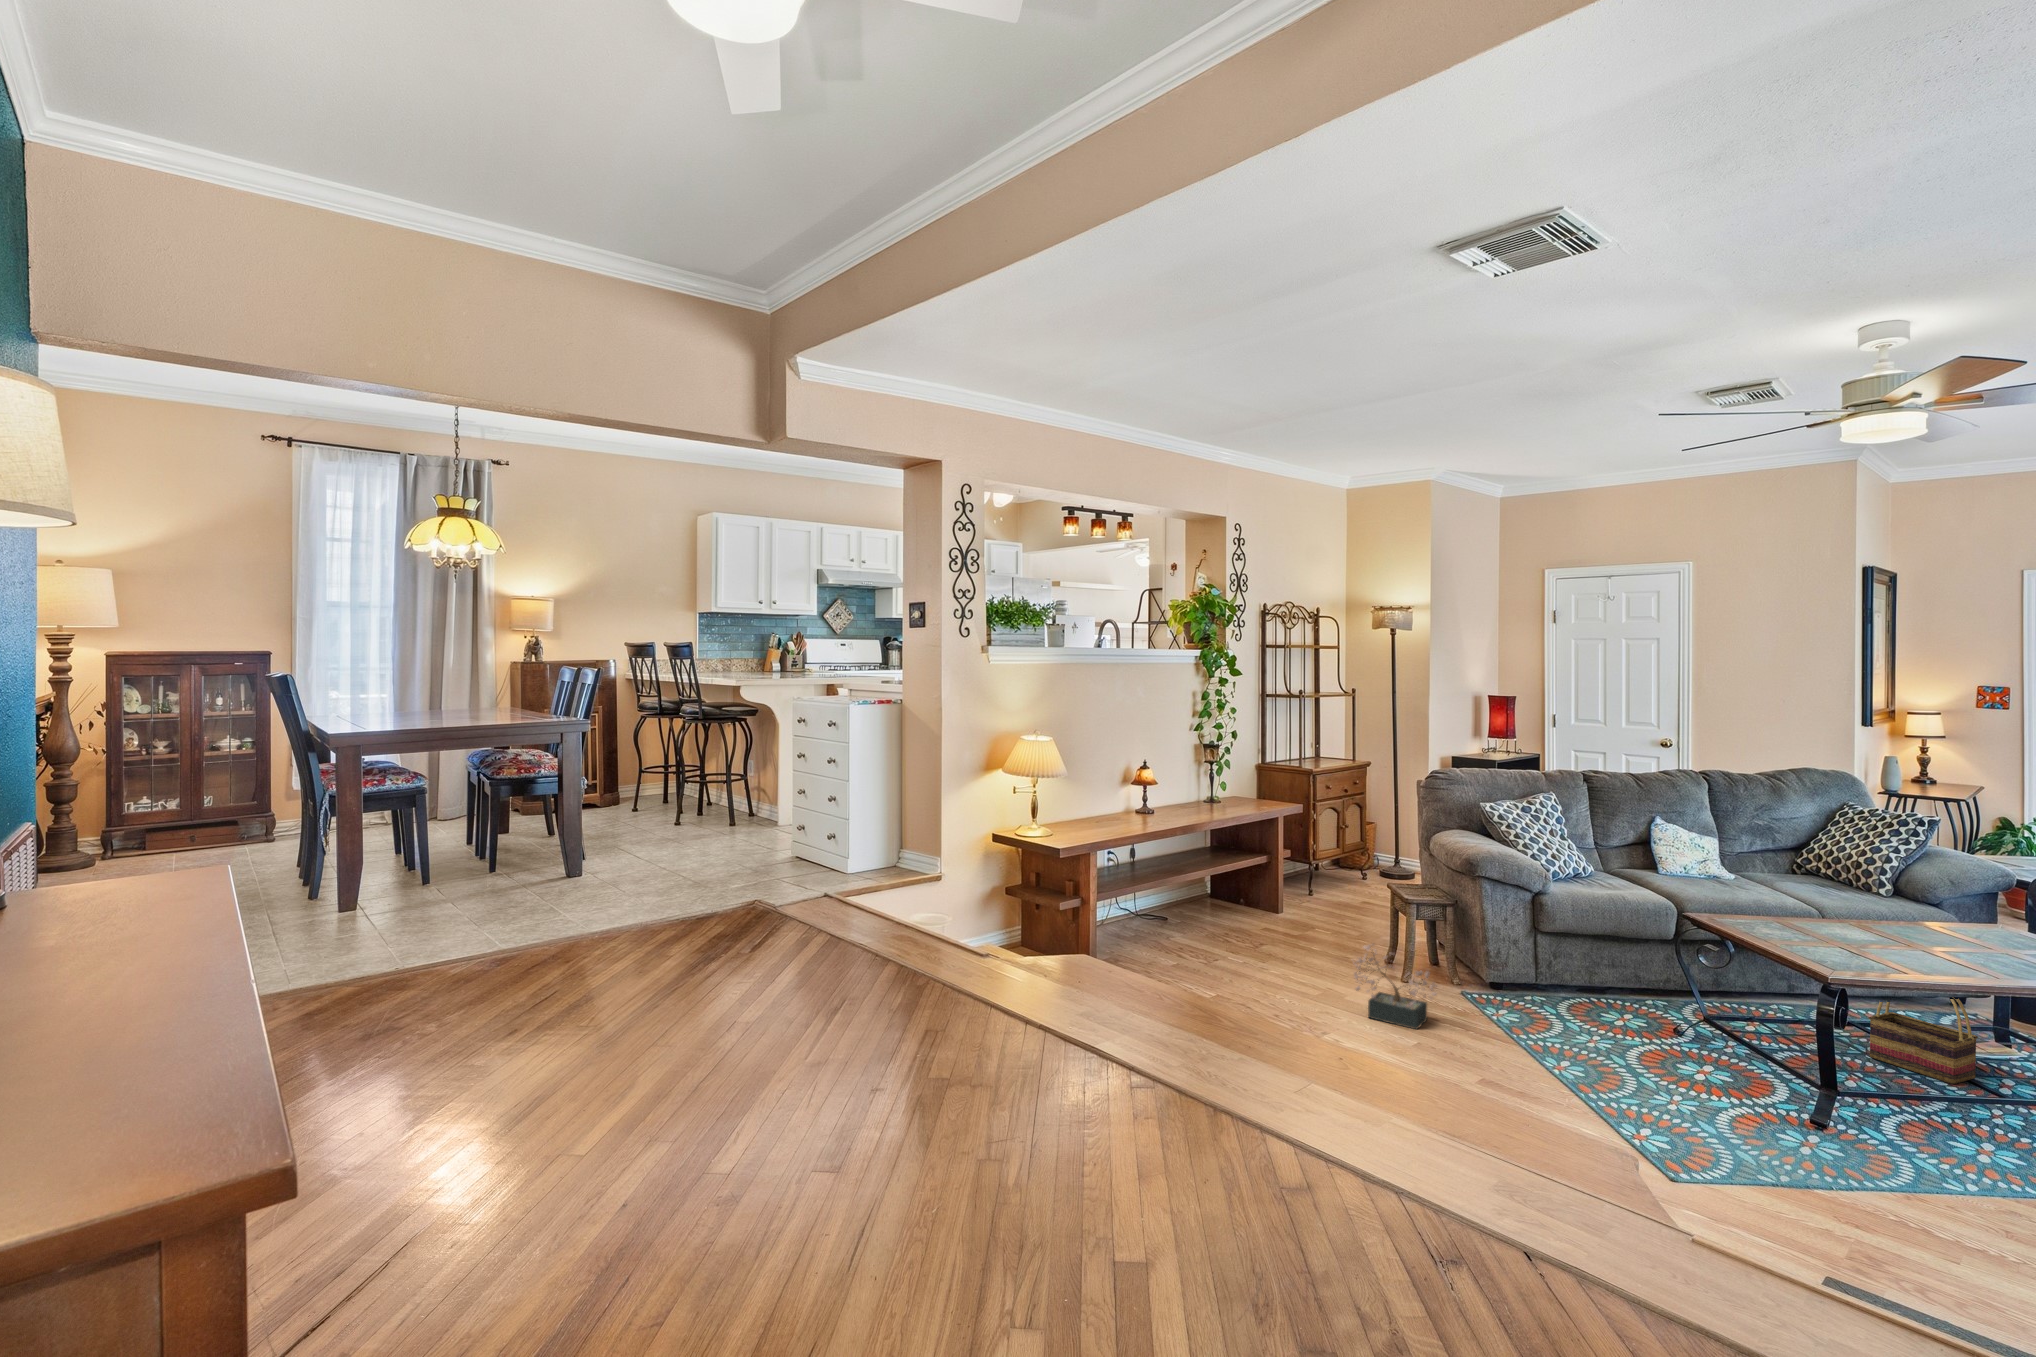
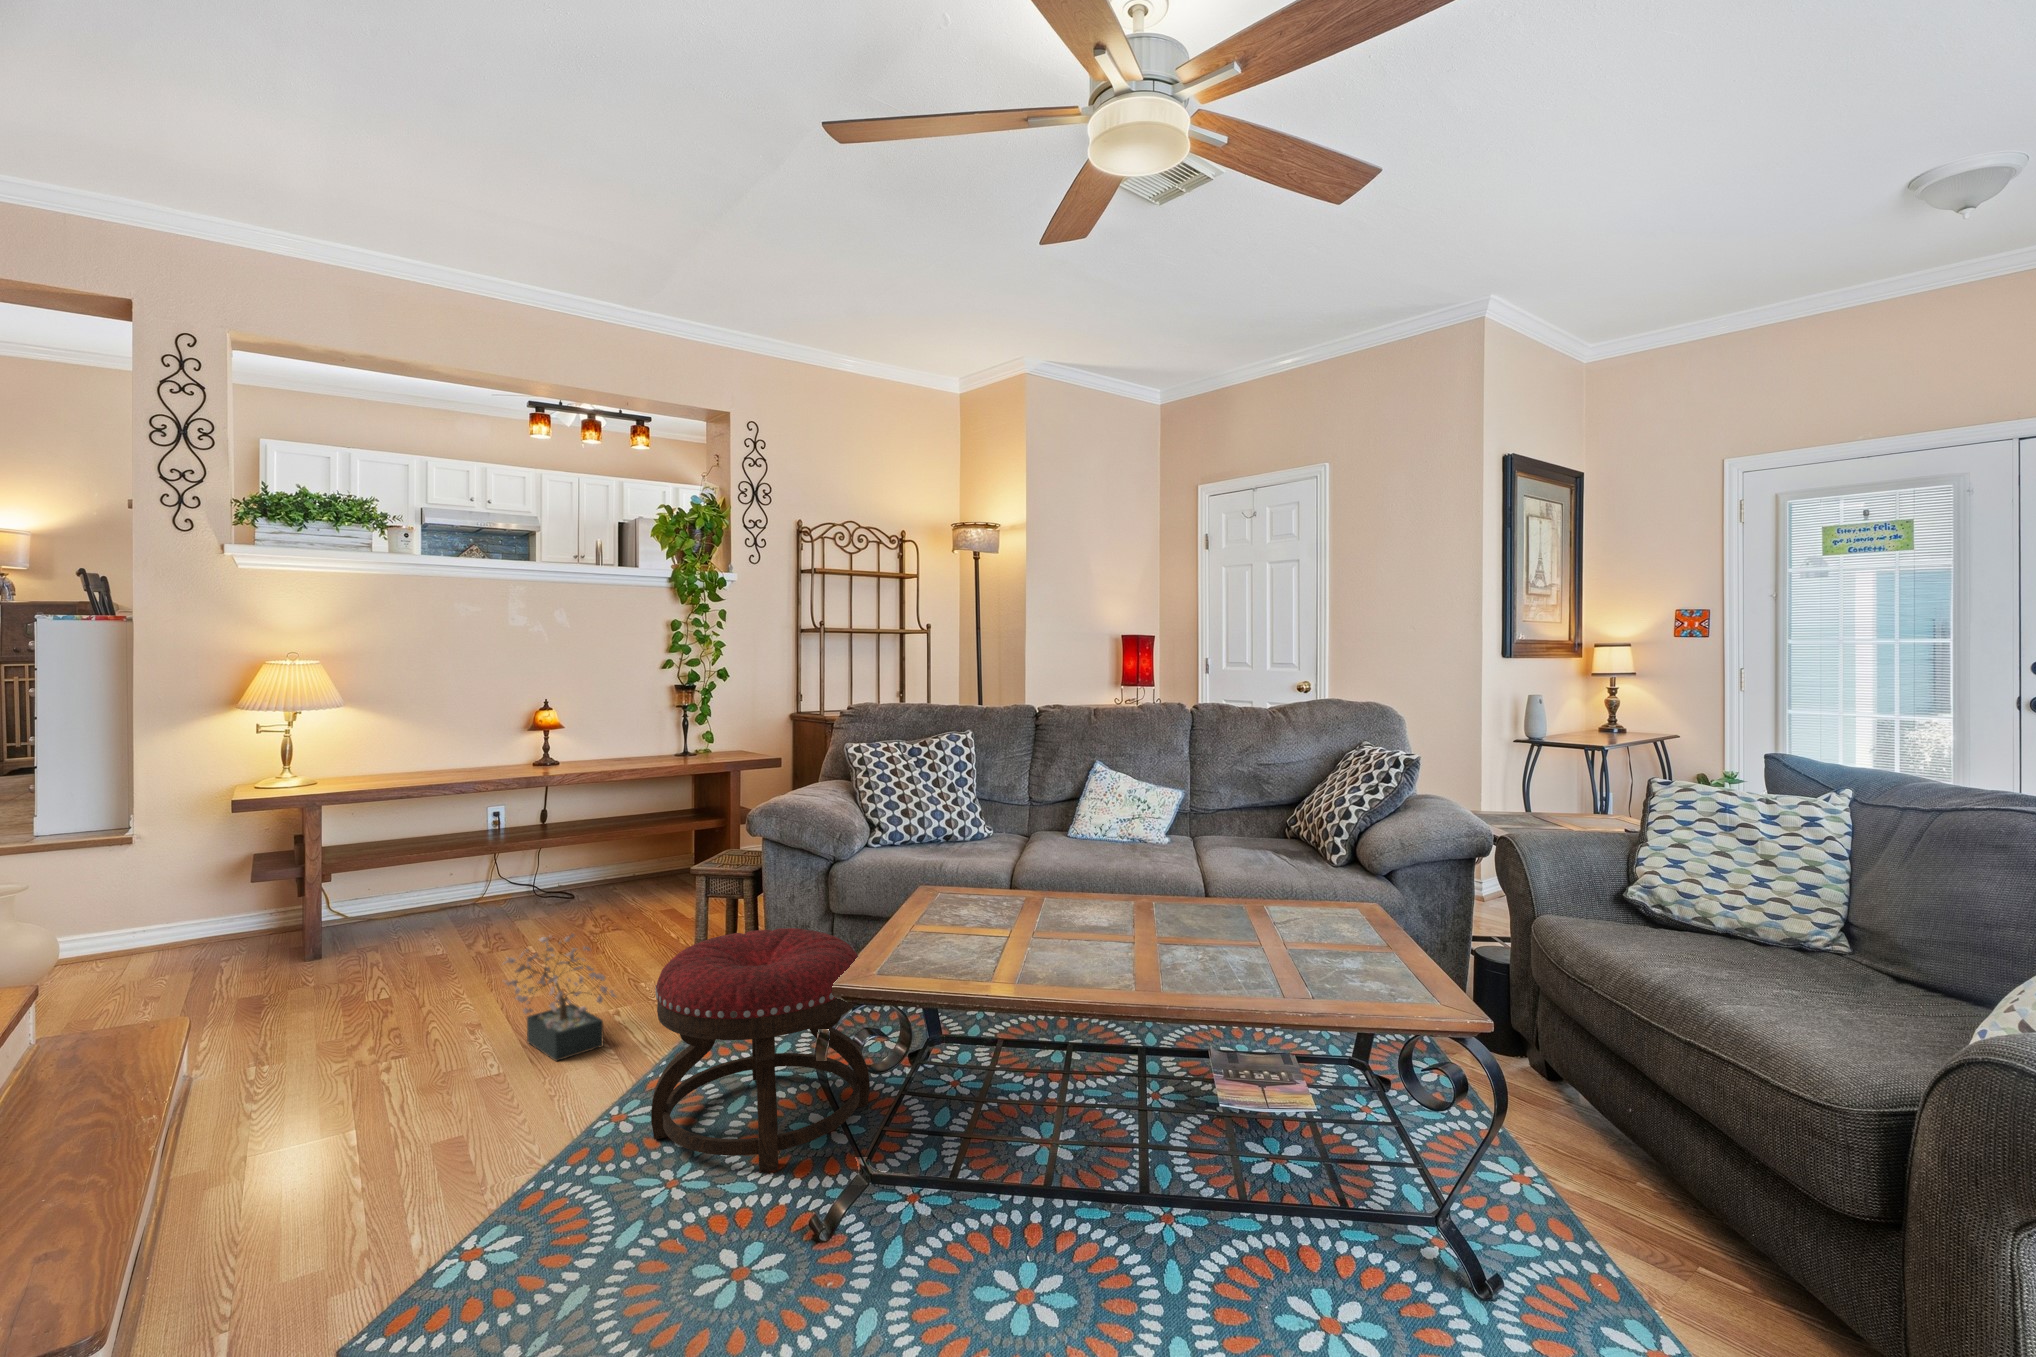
ottoman: none [1566,941,1715,1089] -> present [651,928,870,1173]
basket: present [1869,998,1978,1084] -> none [1127,978,1239,1168]

